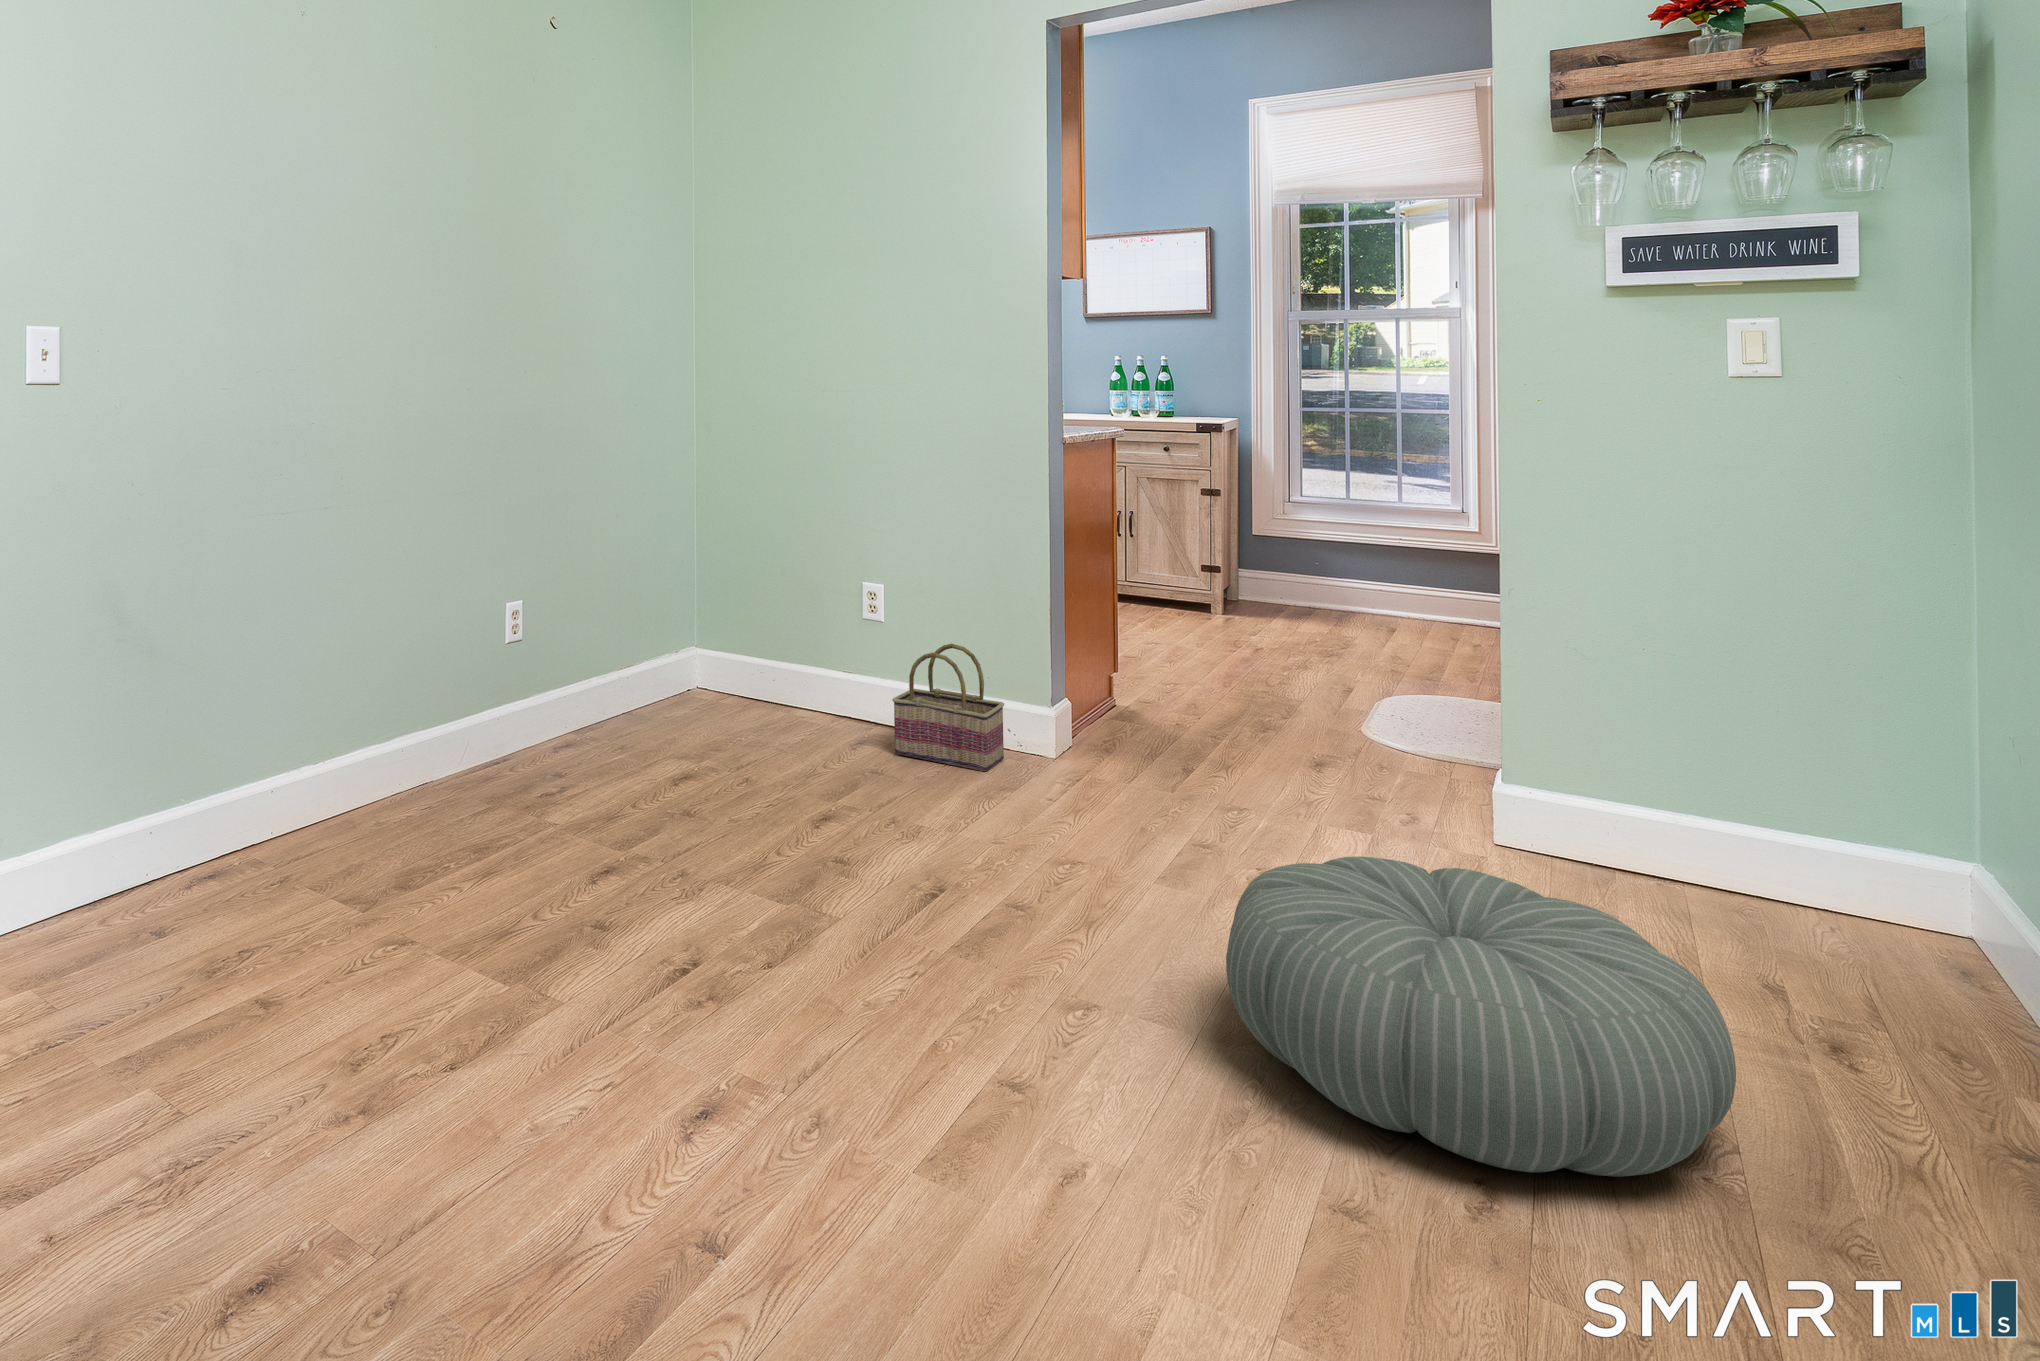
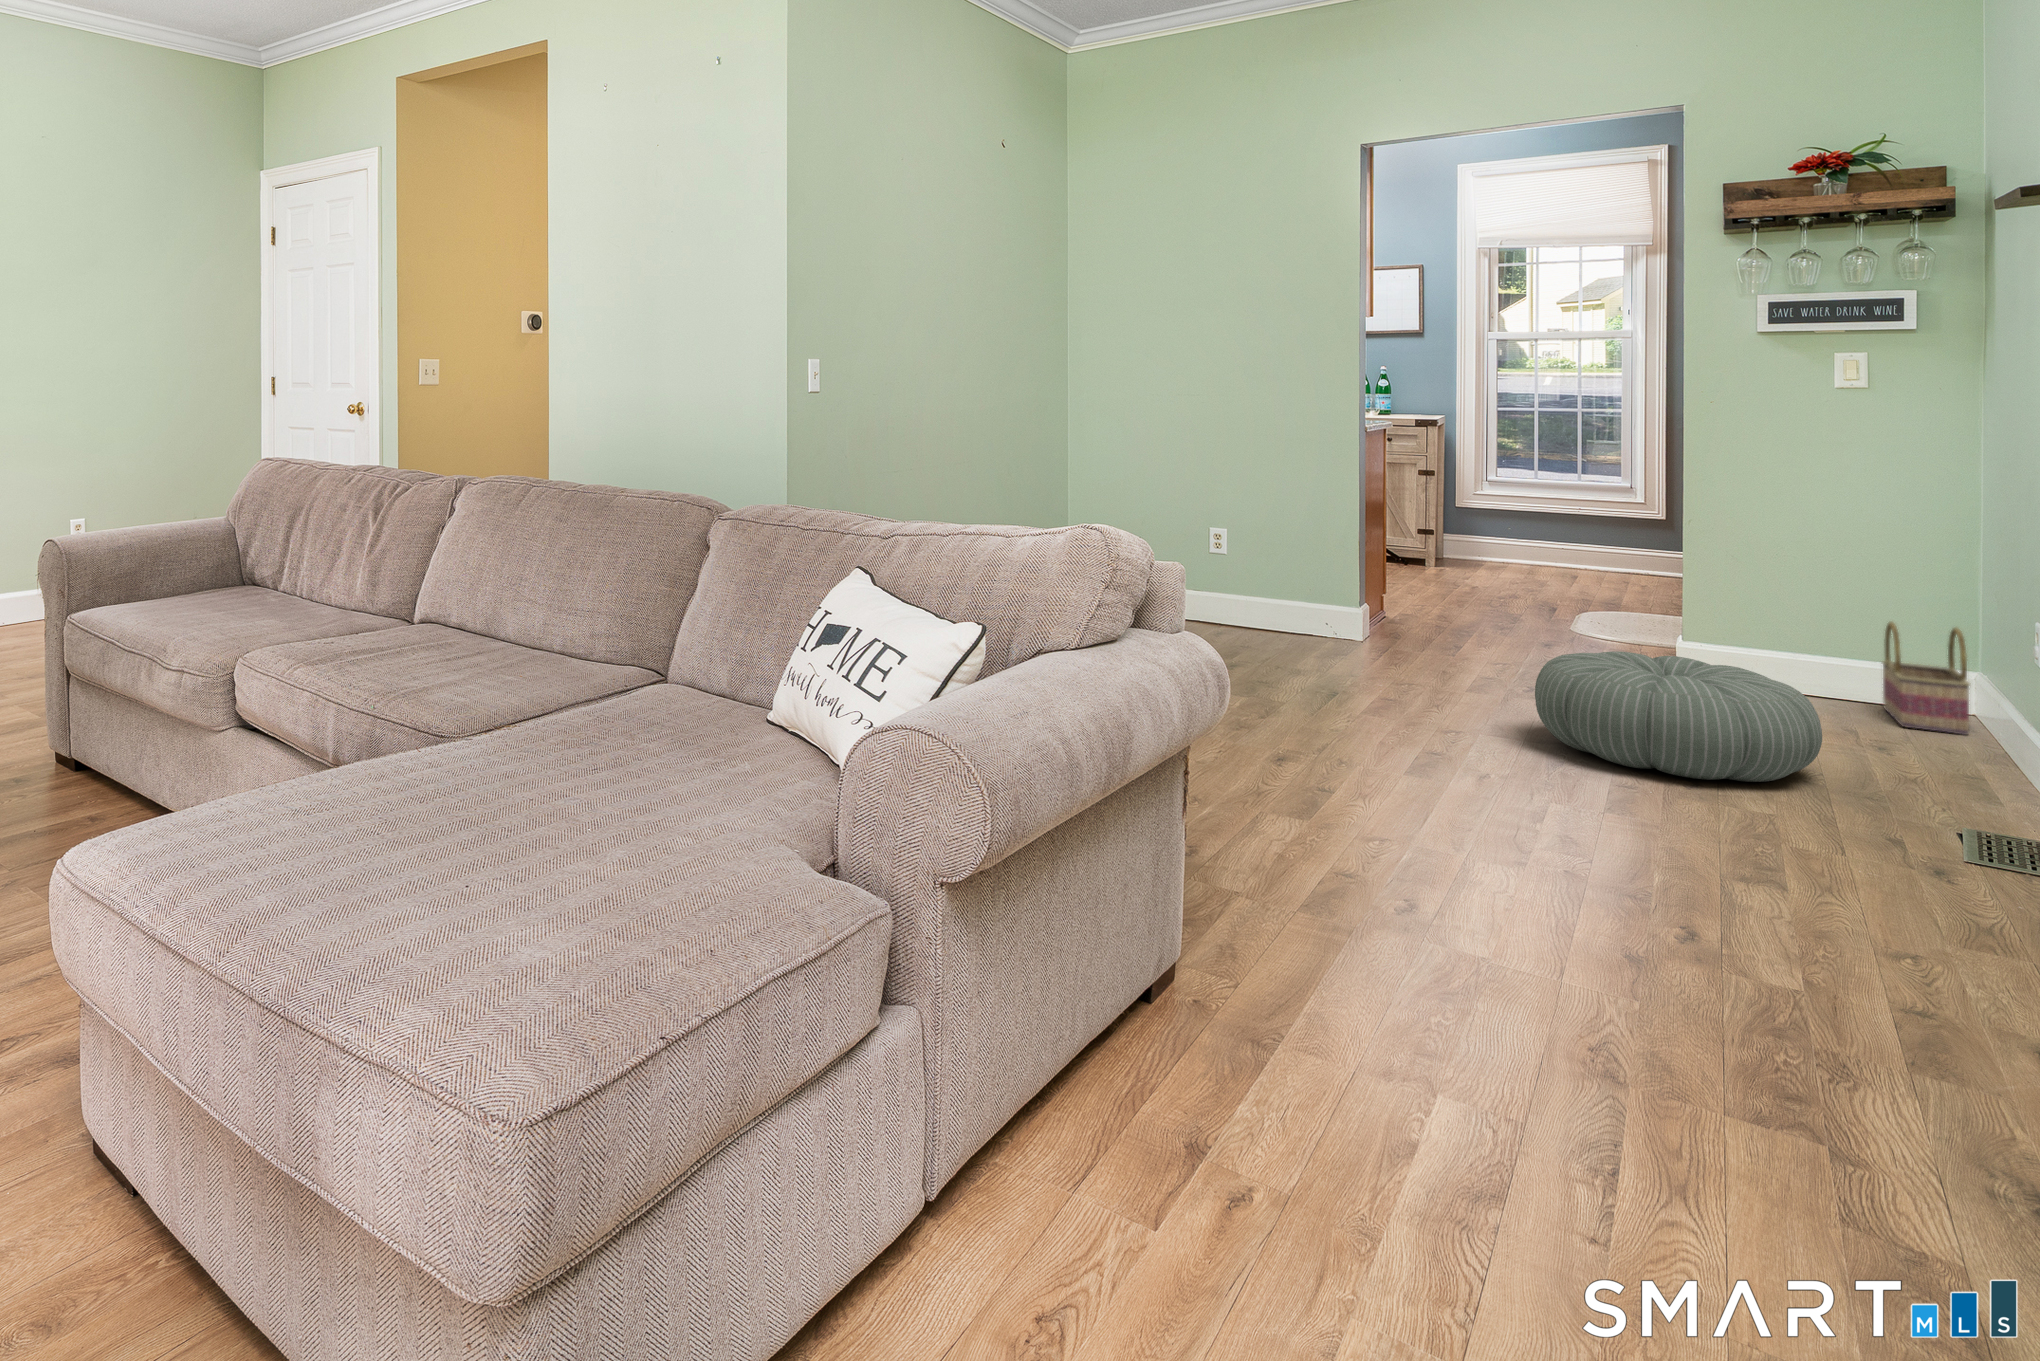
basket: present [892,644,1004,772] -> present [1882,622,1970,735]

